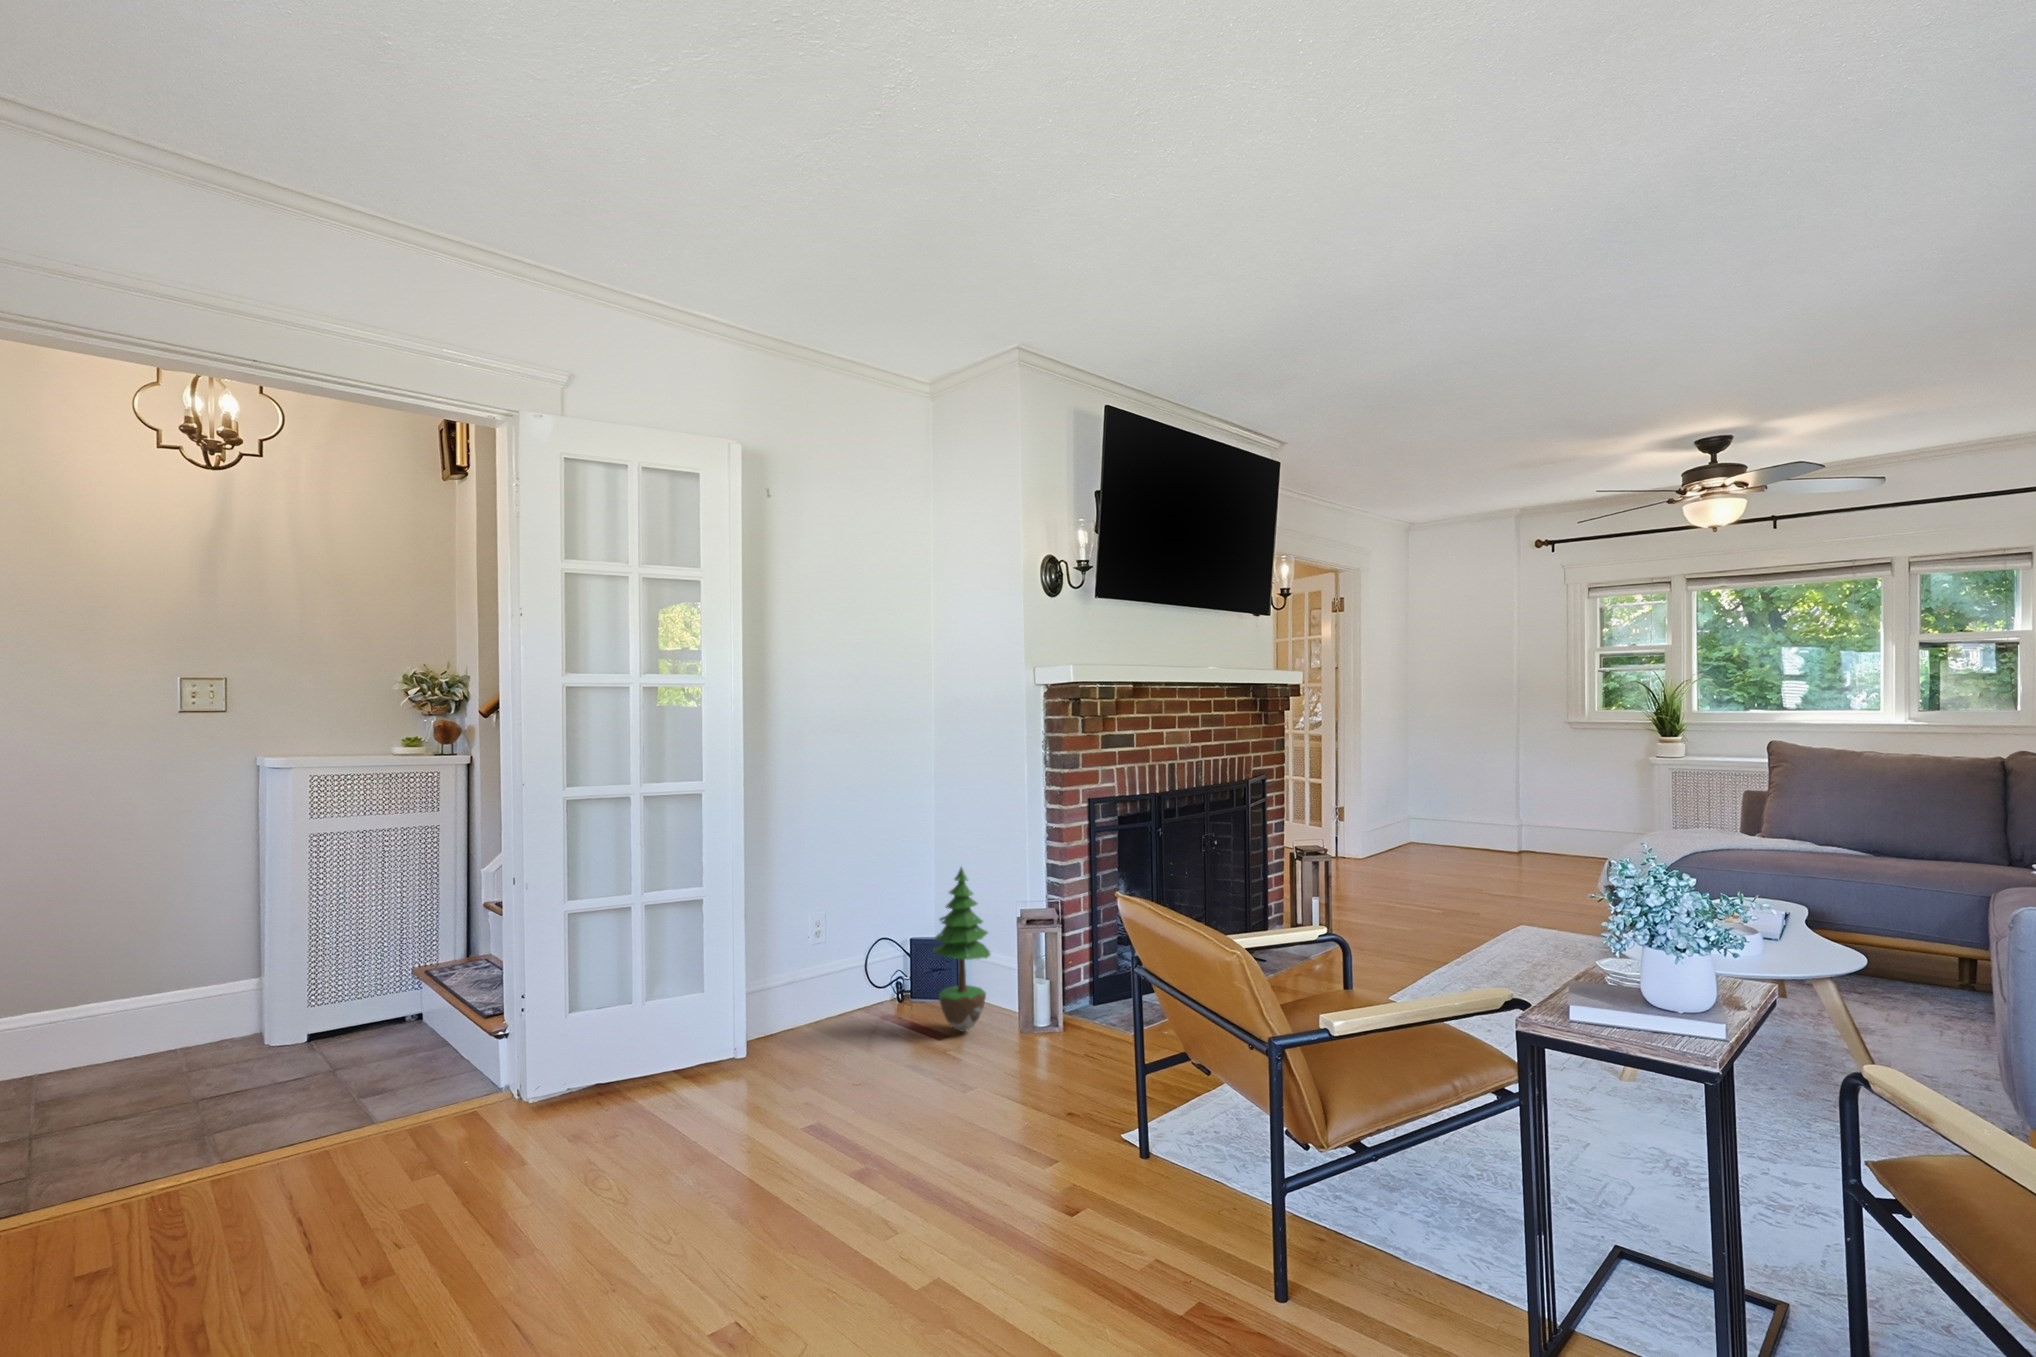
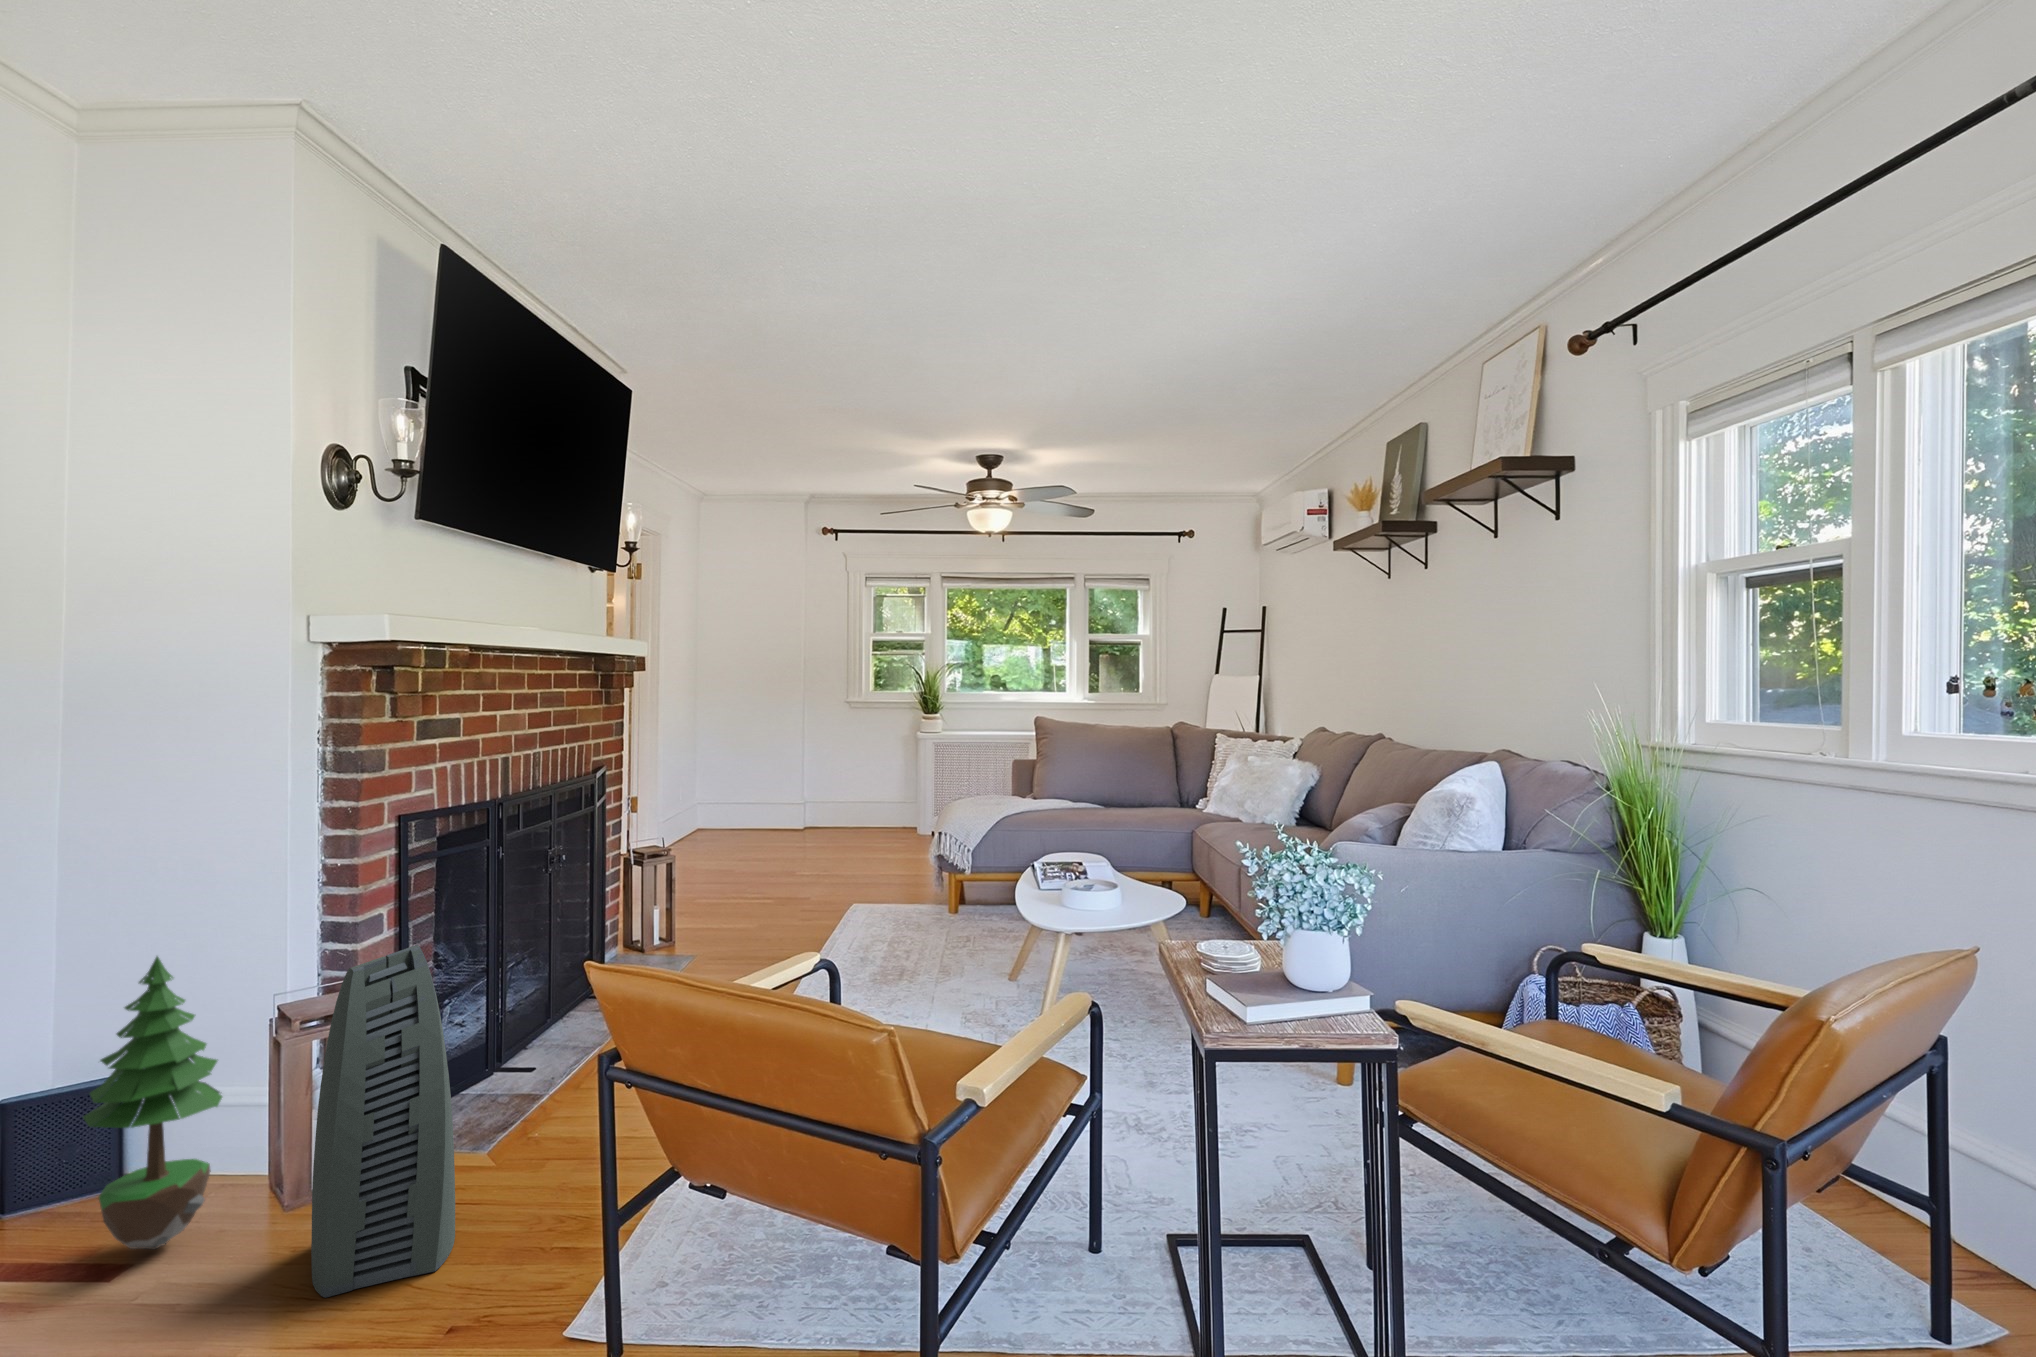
air purifier: none [1016,880,1093,1087] -> present [311,945,455,1298]

